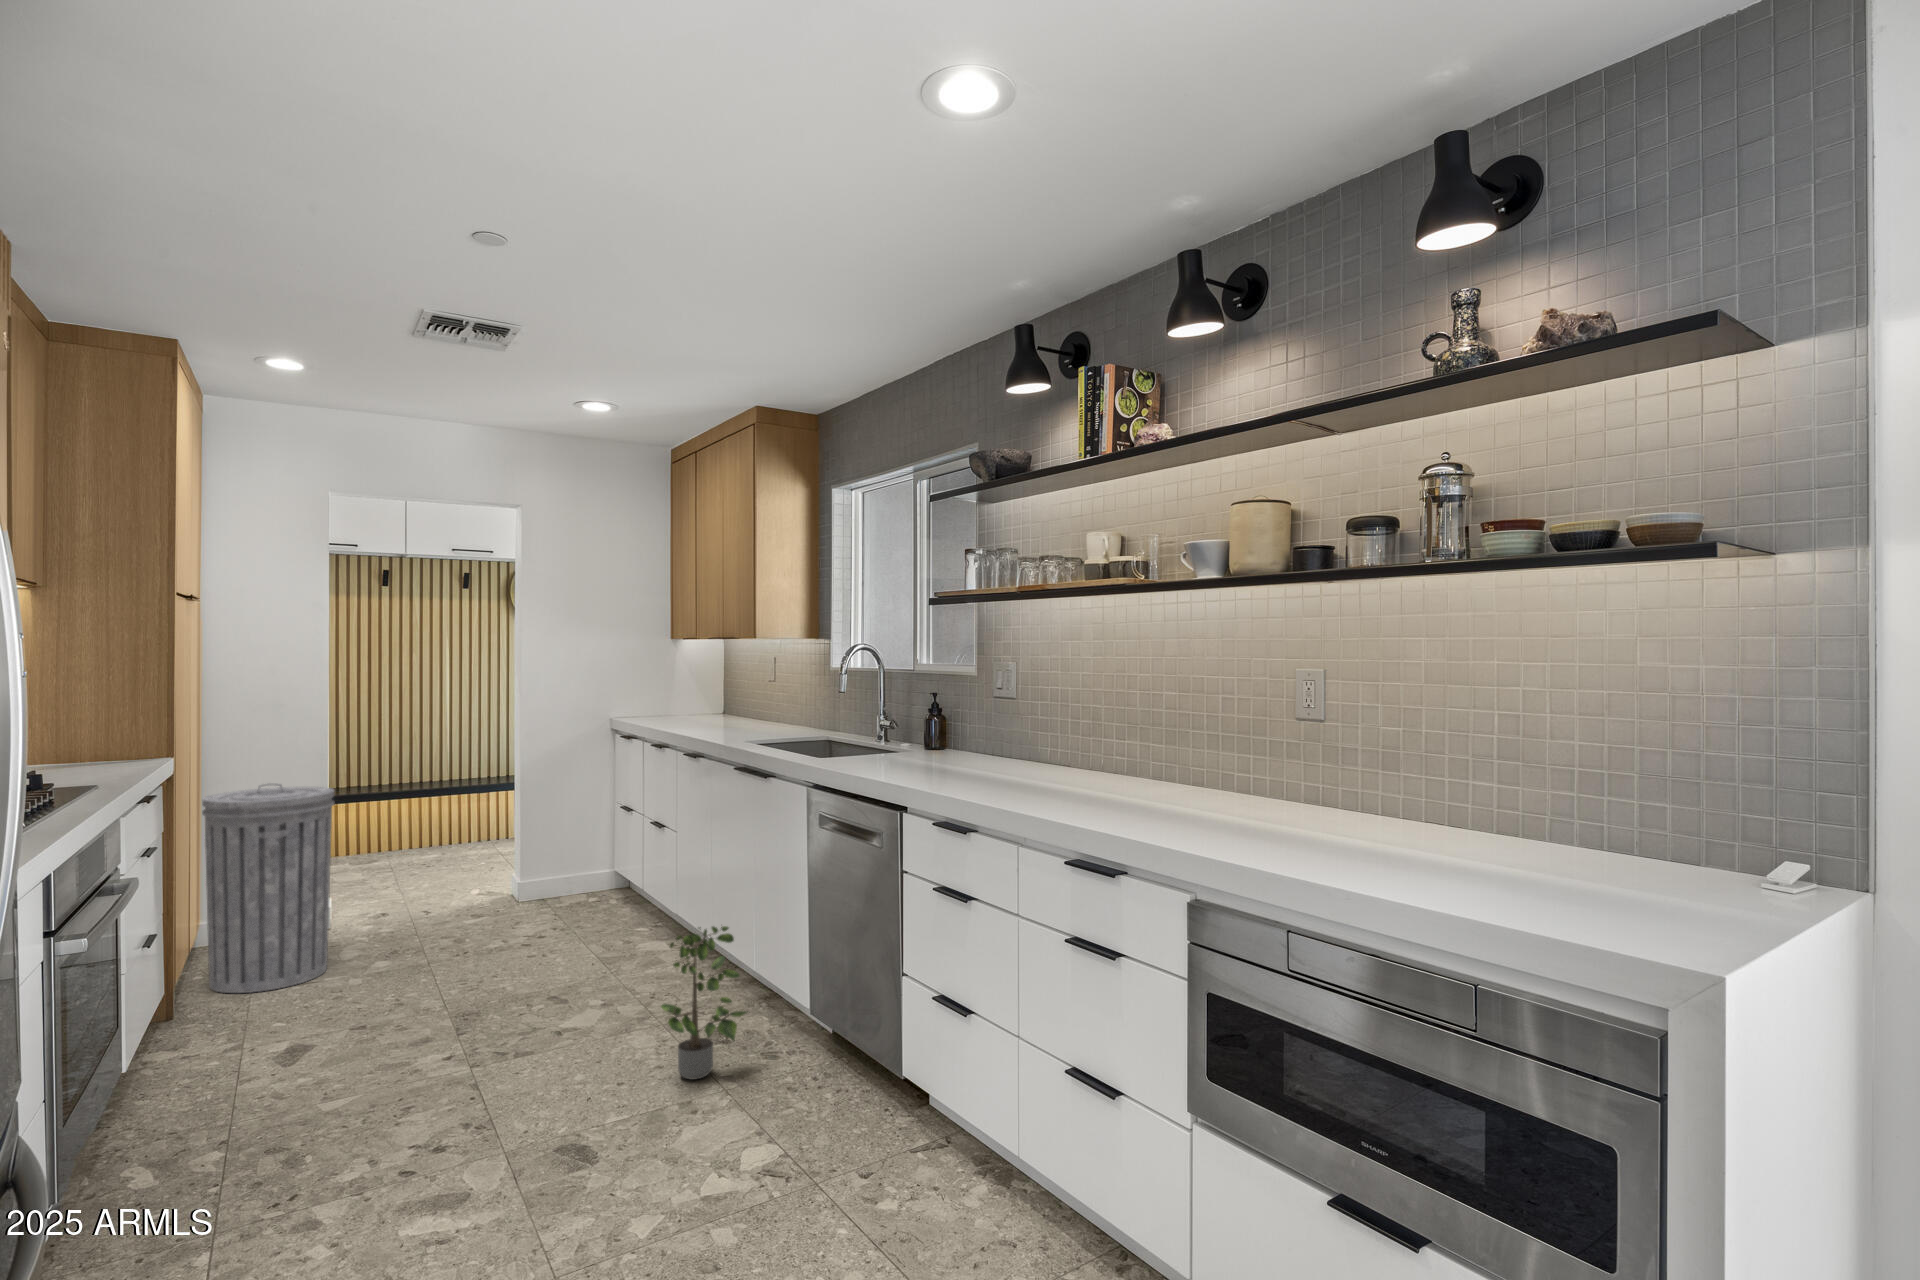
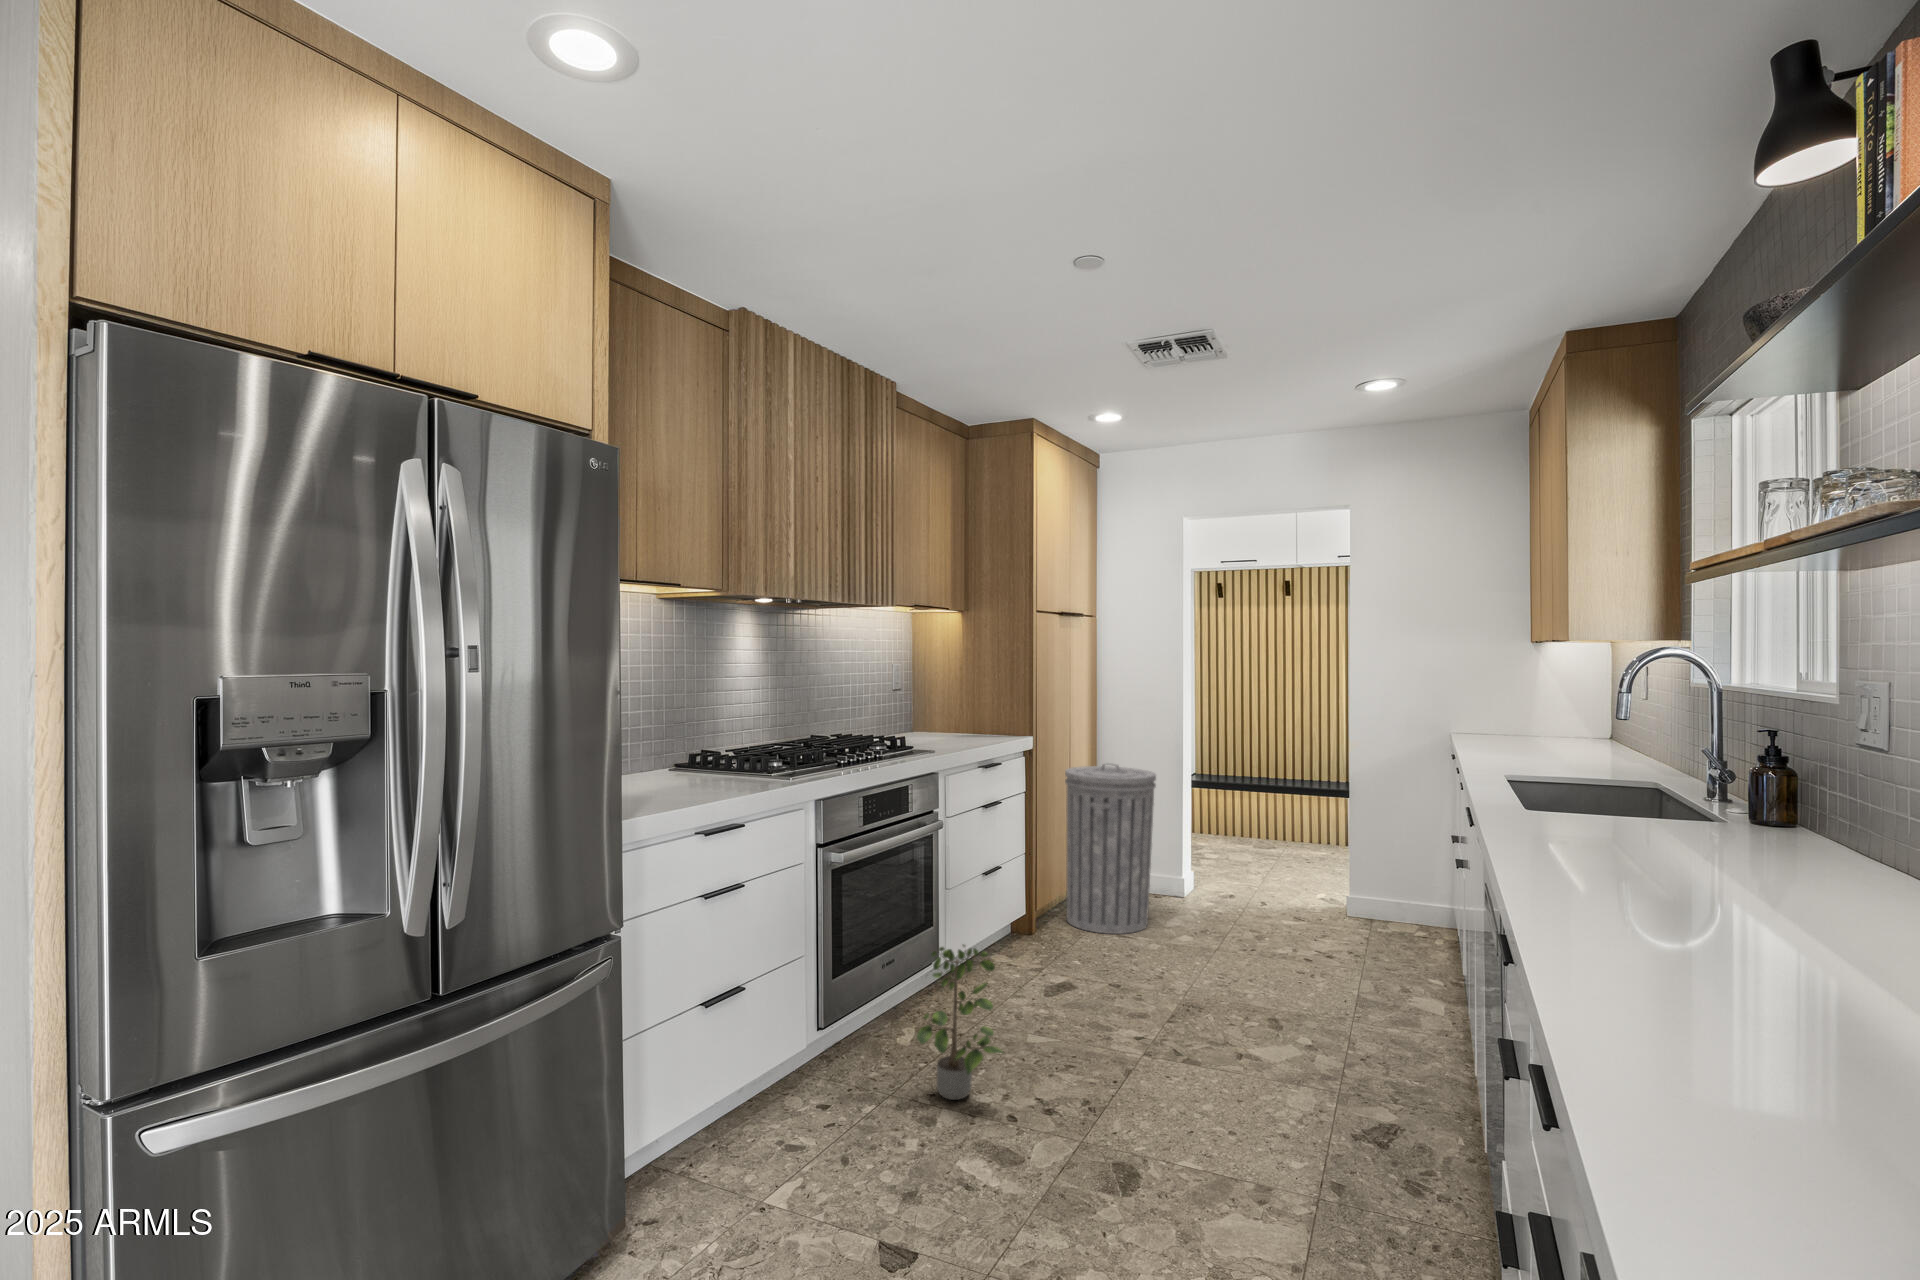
potted plant: present [661,926,748,1080] -> present [917,945,1003,1100]

